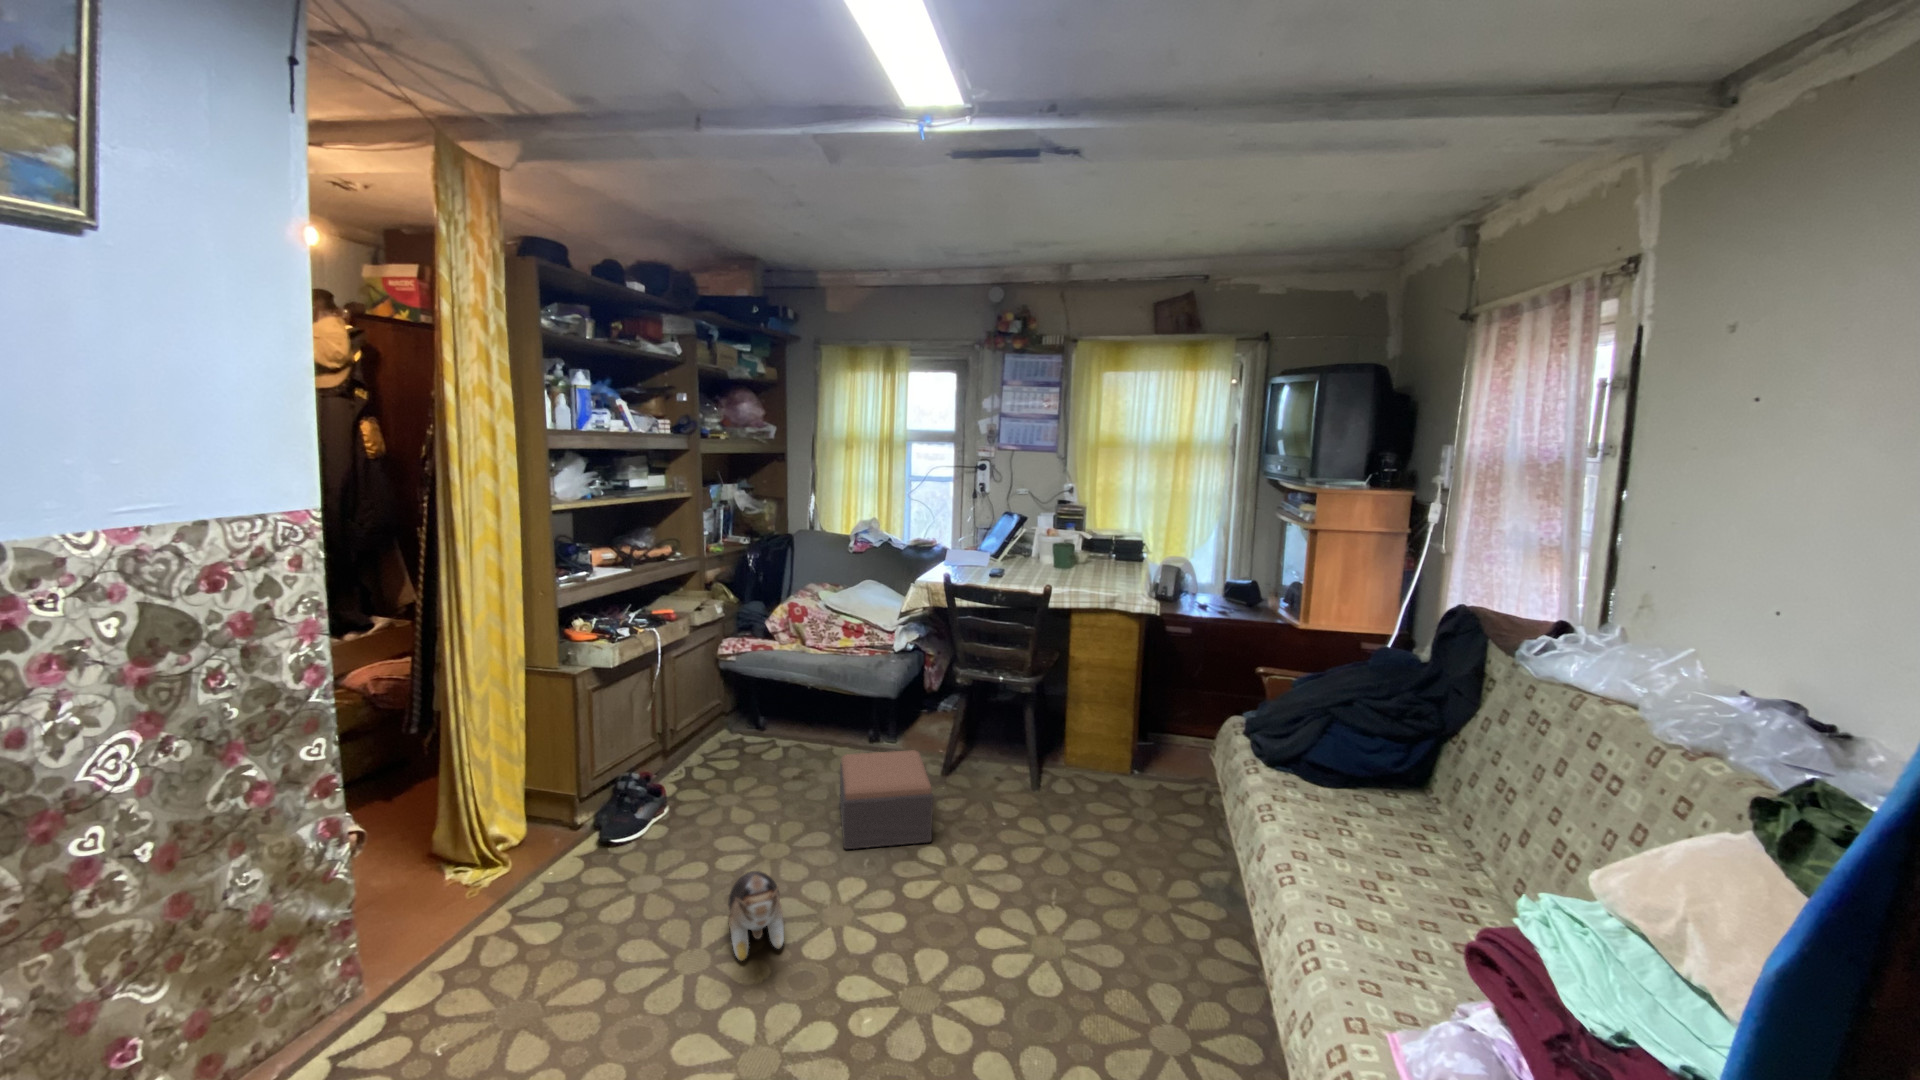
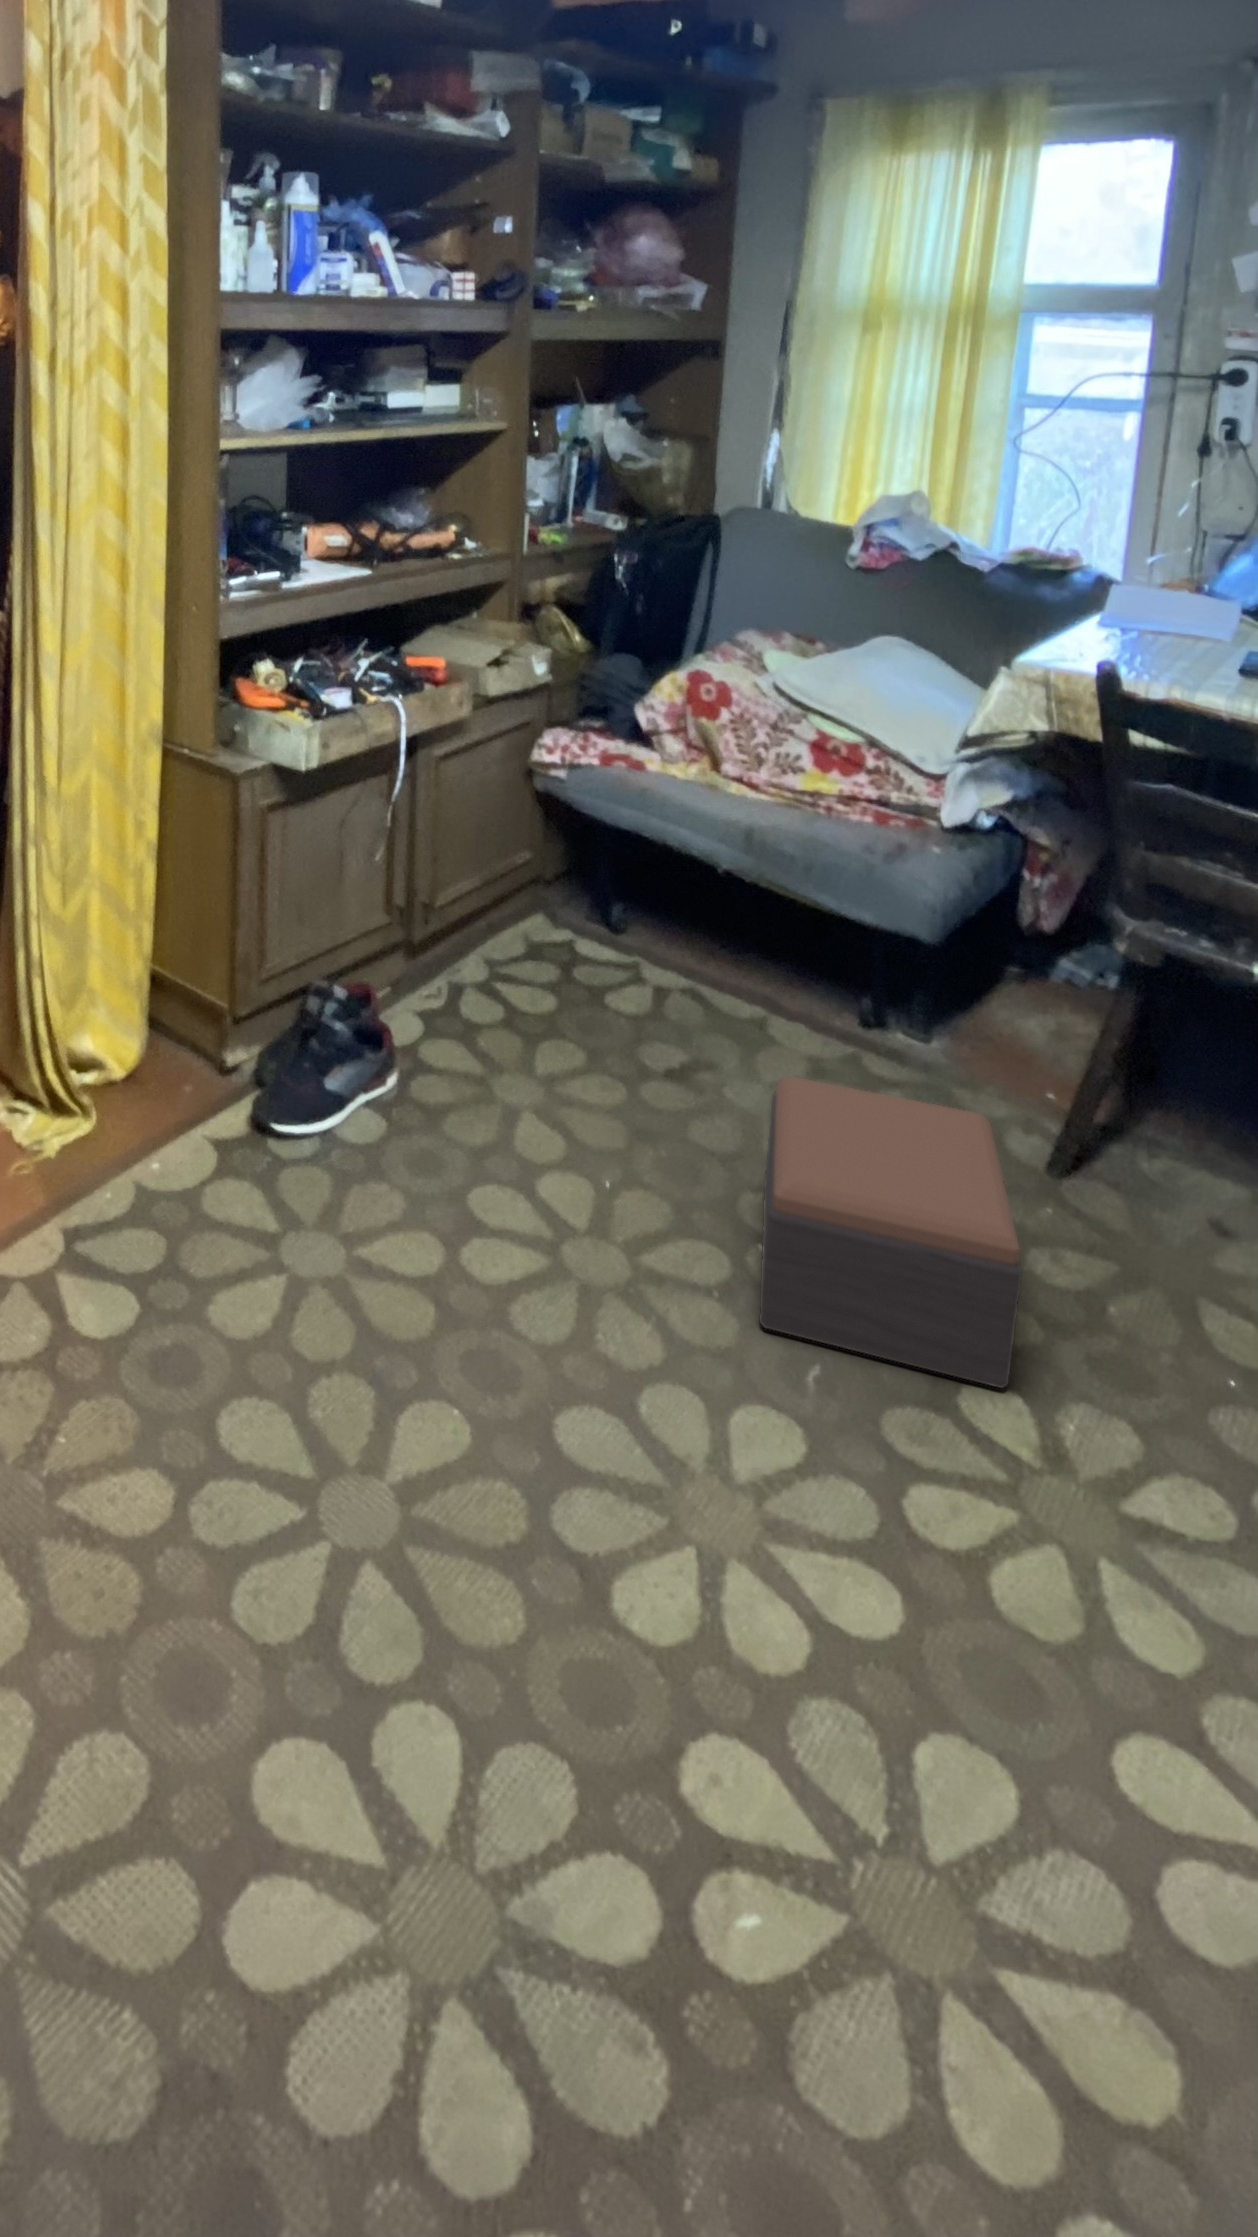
plush toy: present [728,871,784,961] -> none [446,1346,578,1587]

